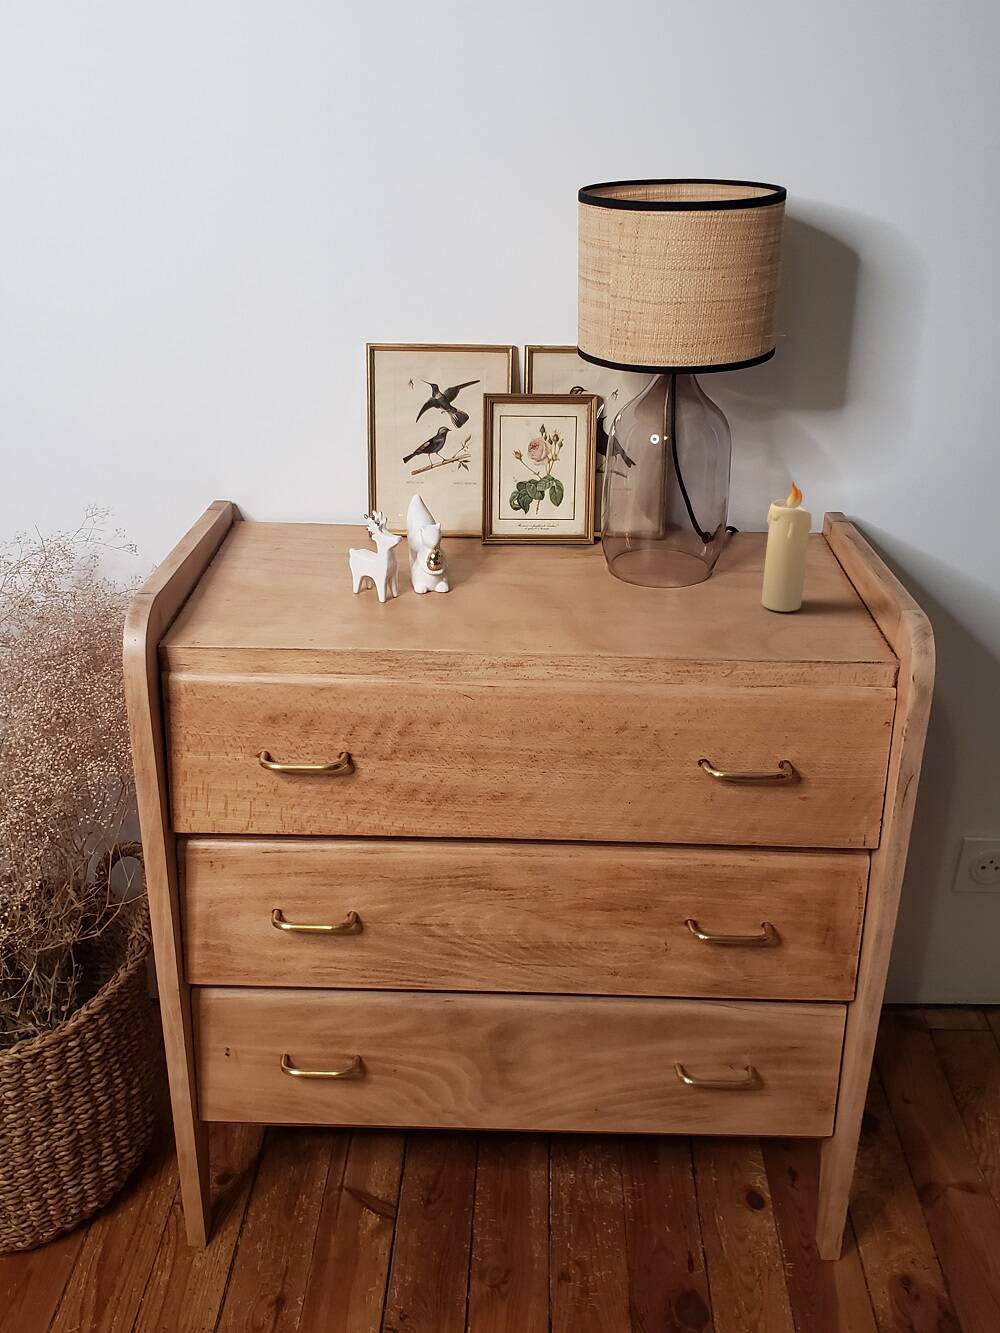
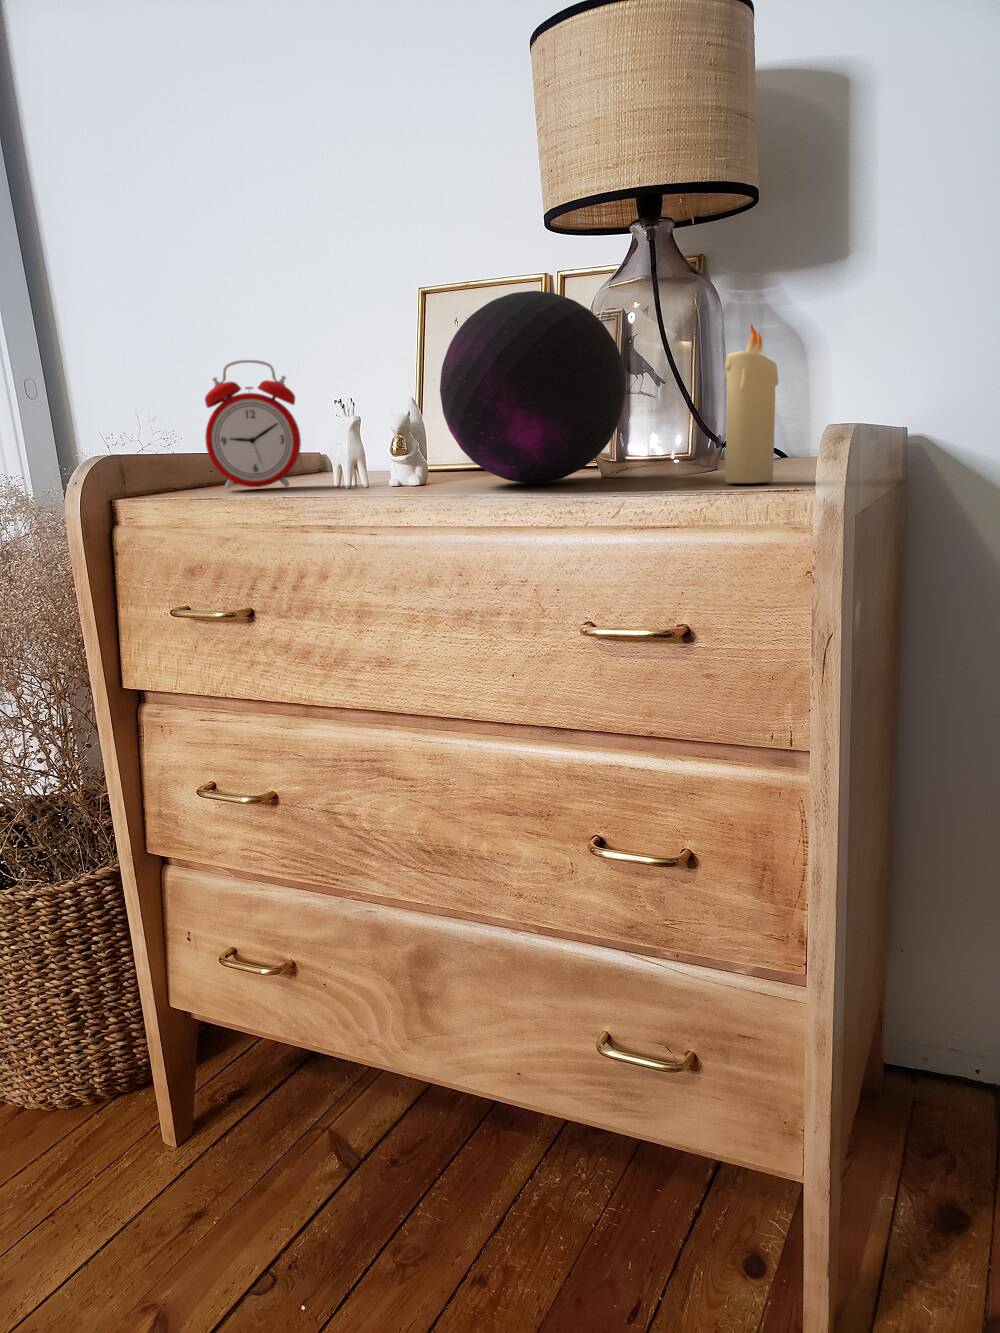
decorative orb: none [497,430,670,604] -> present [440,291,626,483]
alarm clock: none [227,478,325,612] -> present [205,360,301,489]

